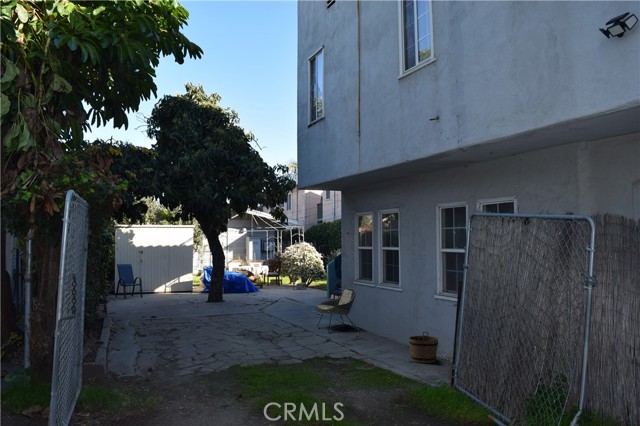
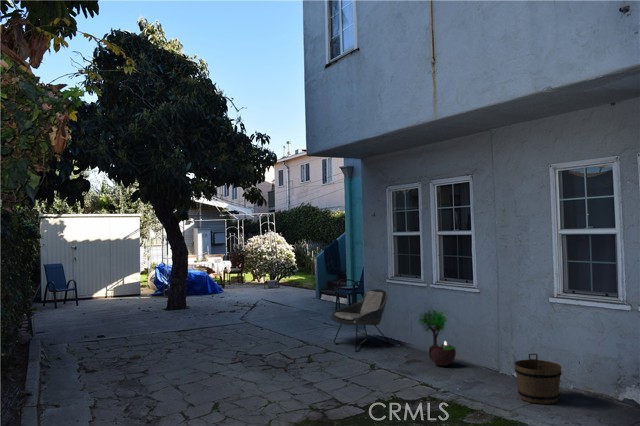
potted tree: none [362,298,391,343] -> present [418,308,456,366]

